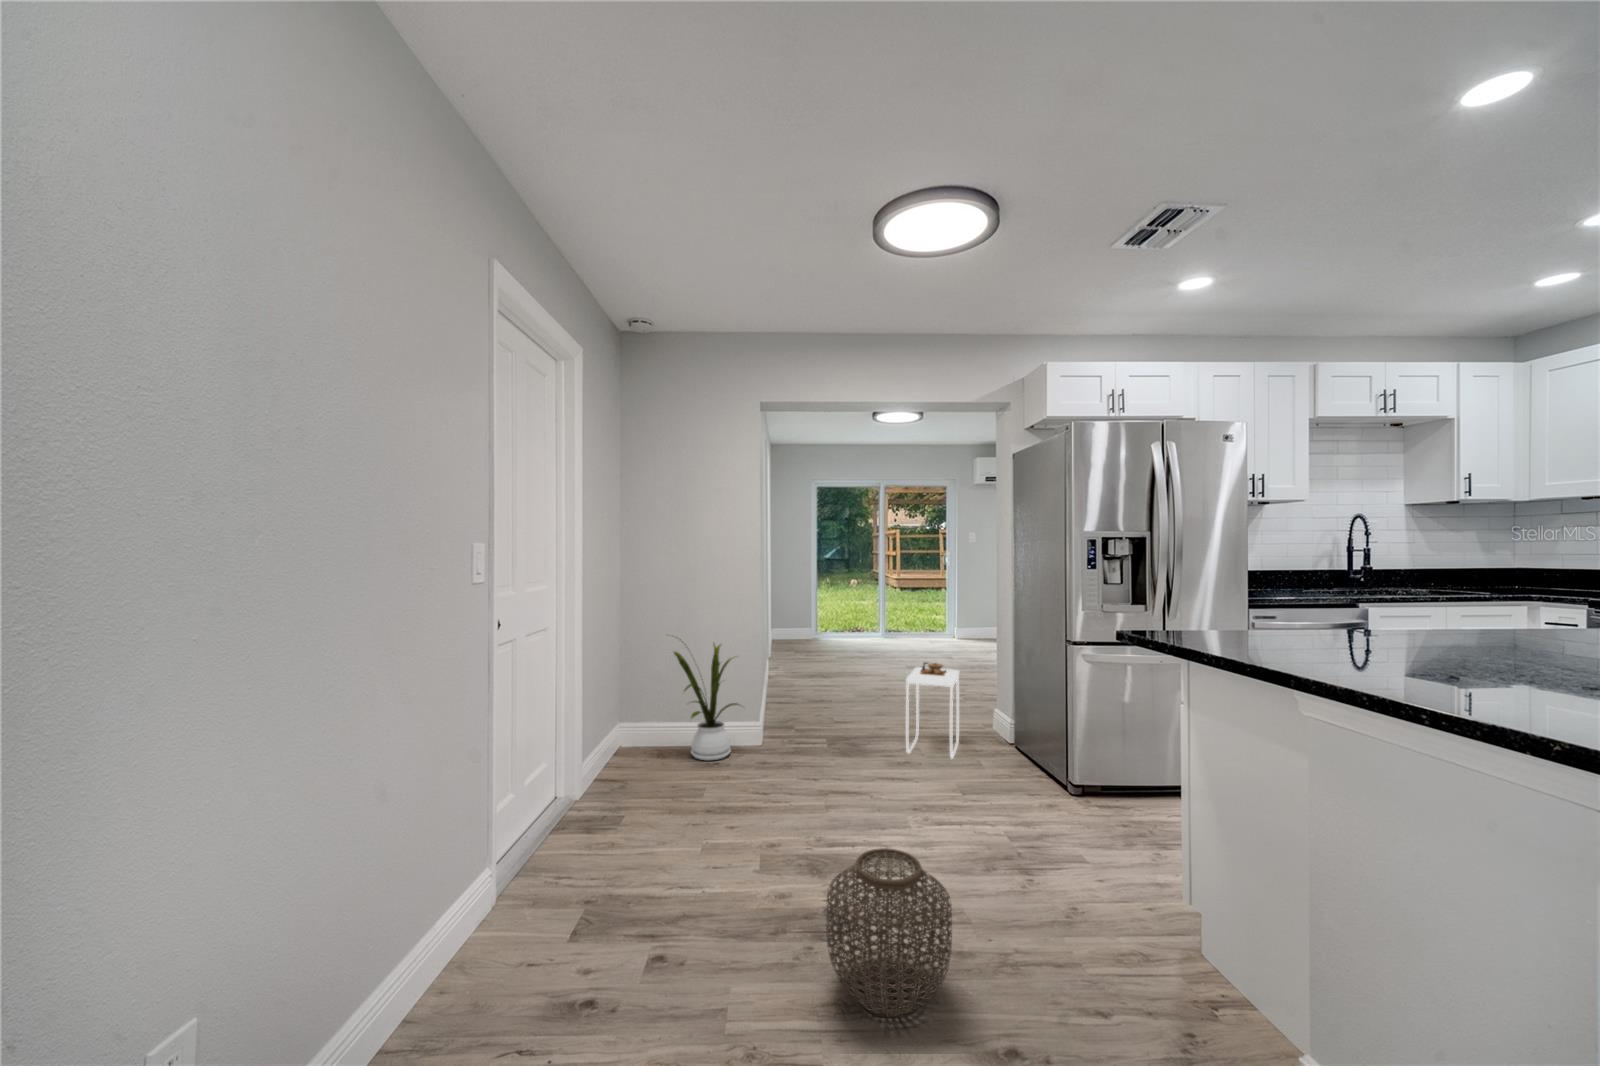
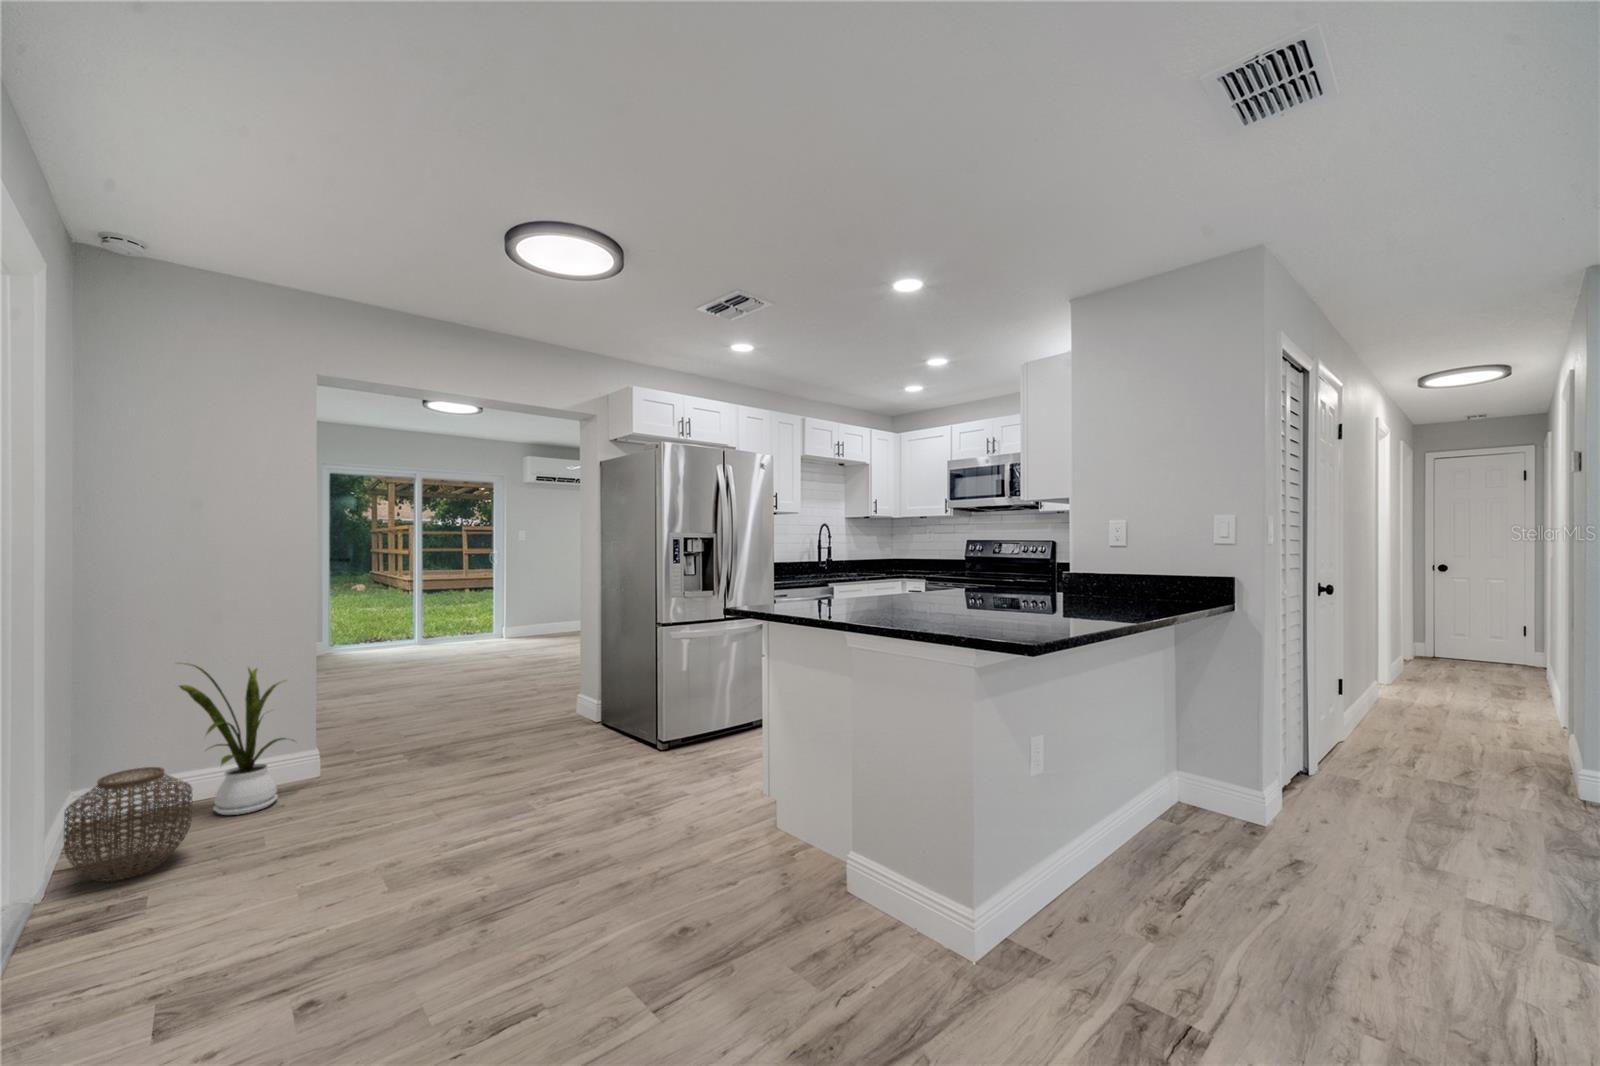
side table: present [906,662,959,758] -> none [501,661,550,754]
woven basket: present [826,848,952,1017] -> present [64,767,193,882]

